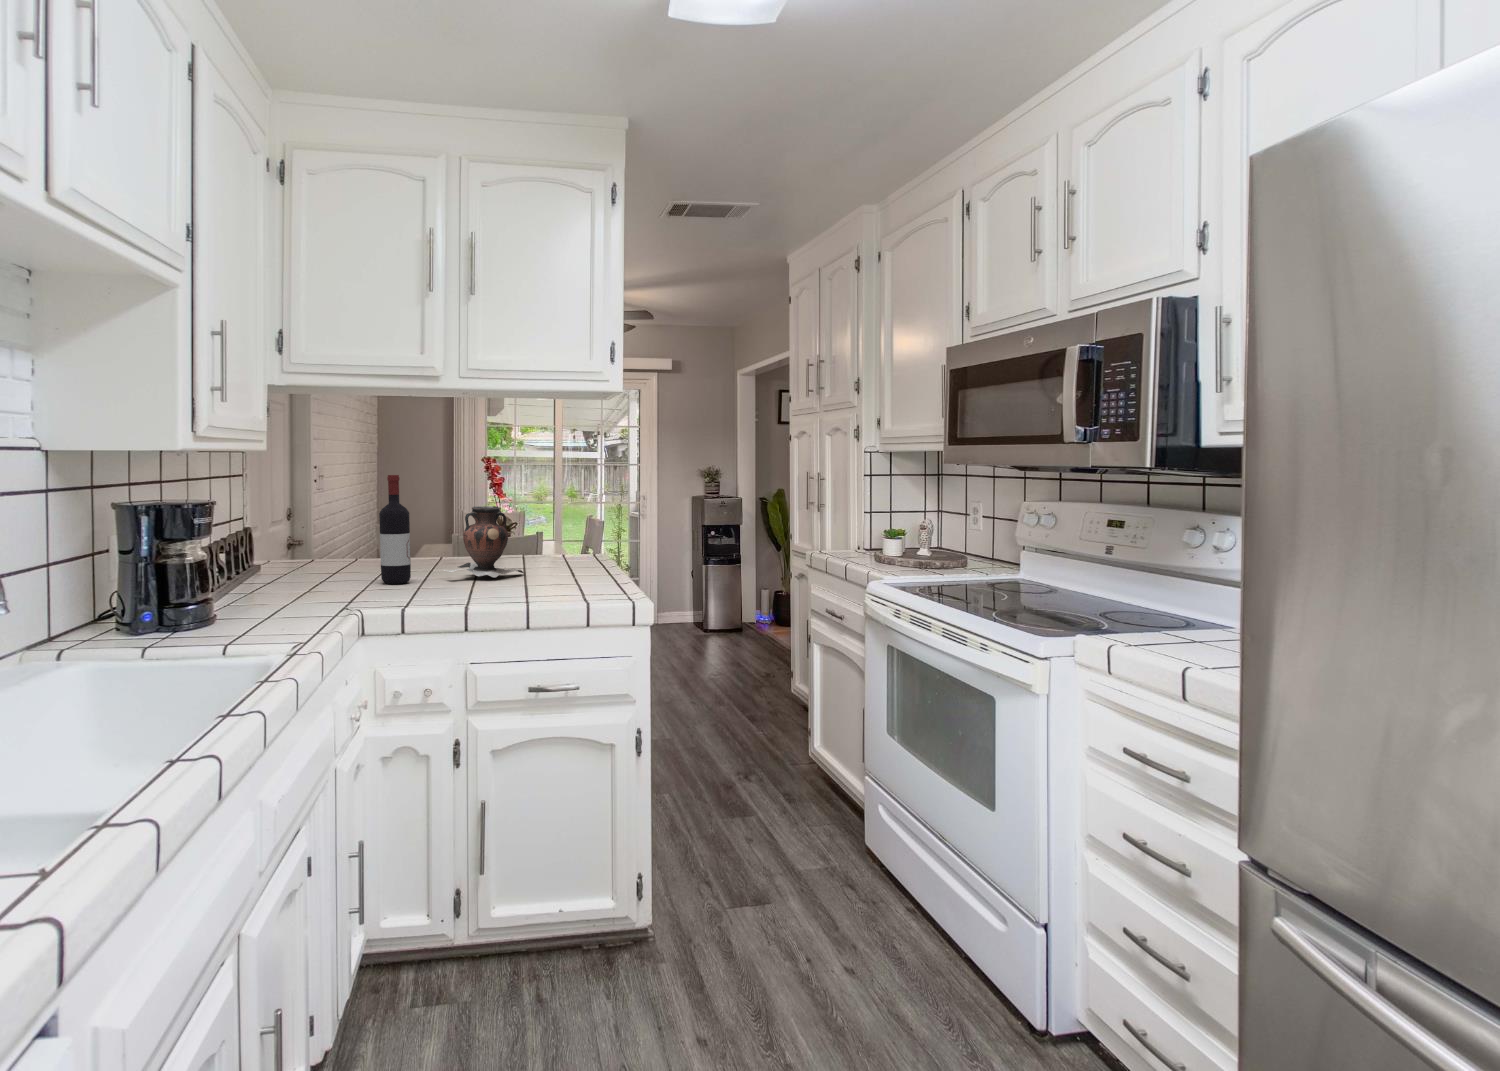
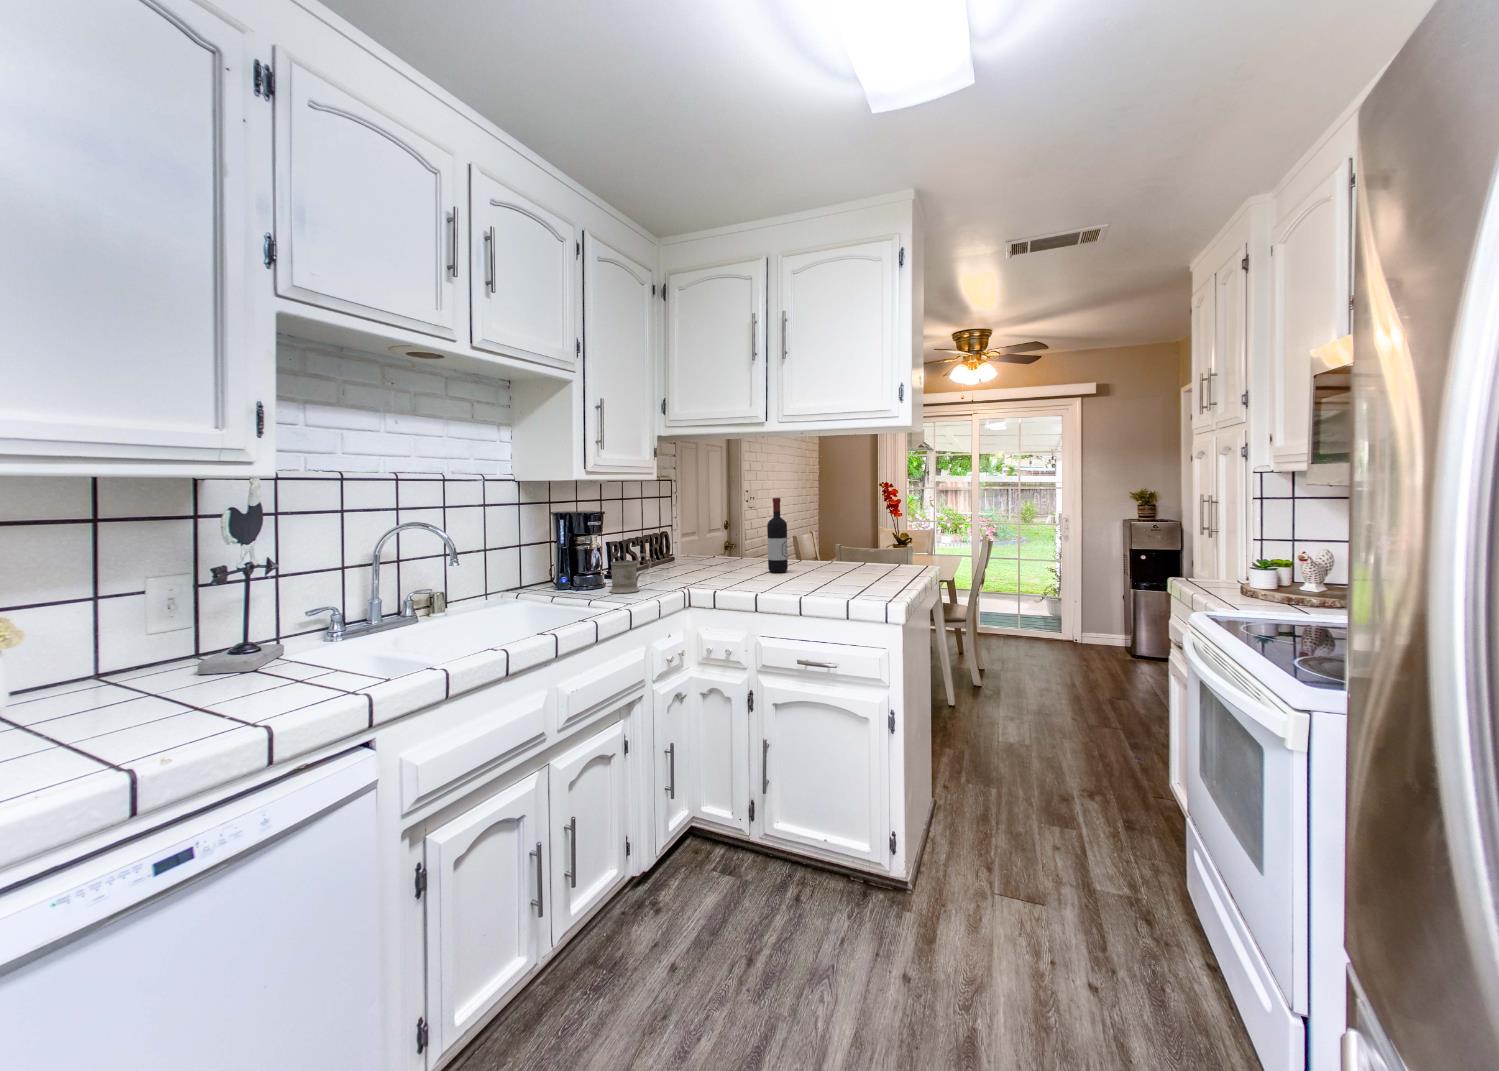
vase: present [445,506,524,577] -> none [812,521,876,573]
mug: none [246,564,300,625] -> present [610,554,651,593]

